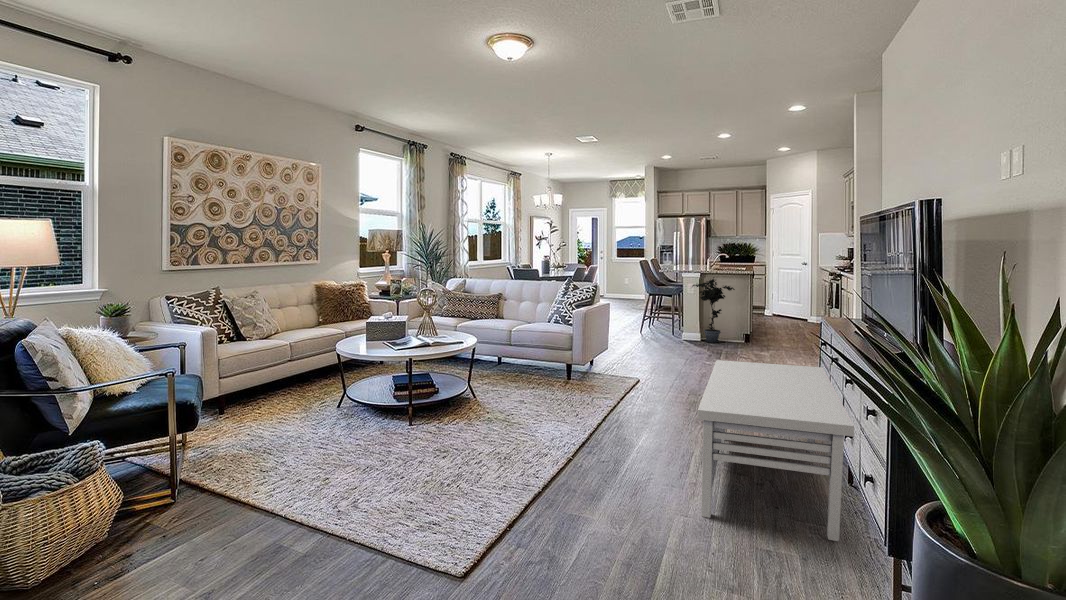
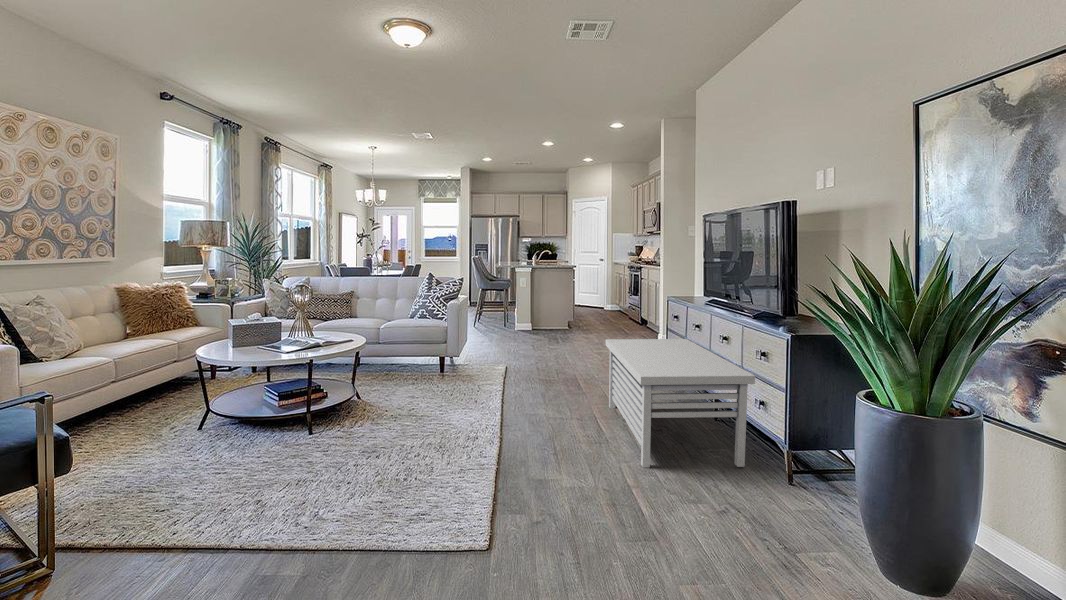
potted plant: present [692,279,735,343] -> none [526,272,564,331]

